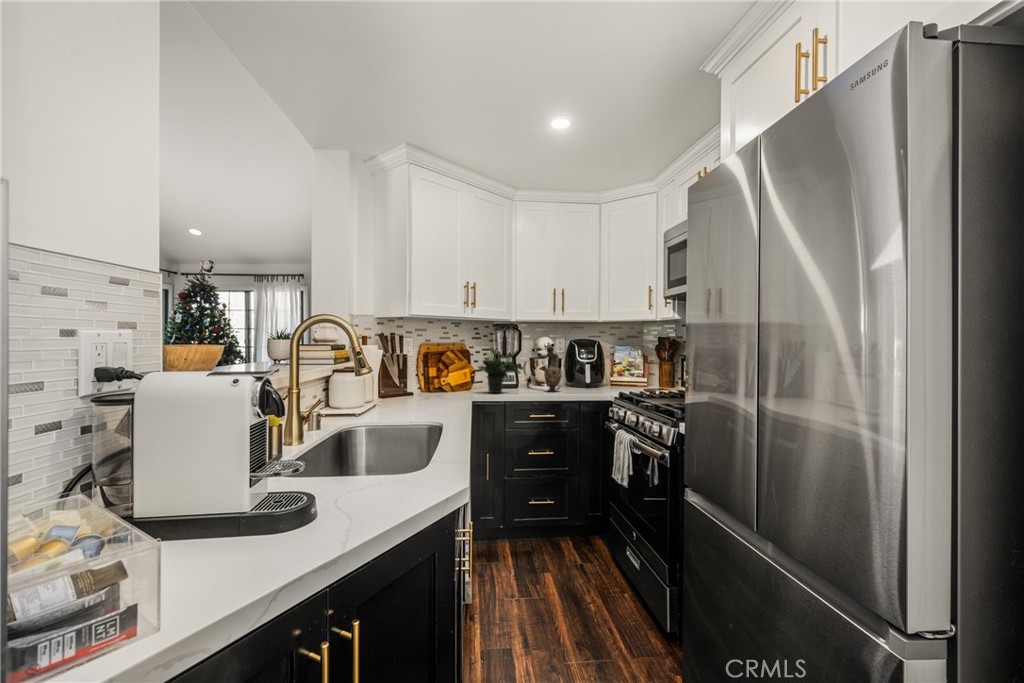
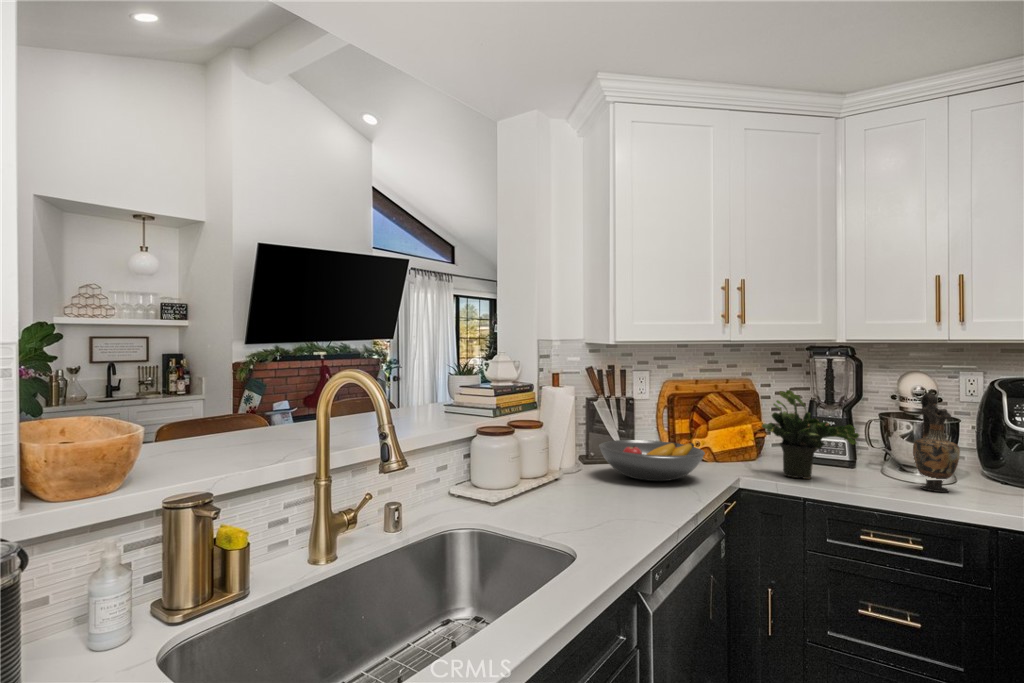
fruit bowl: none [394,378,454,400] -> present [599,440,705,481]

